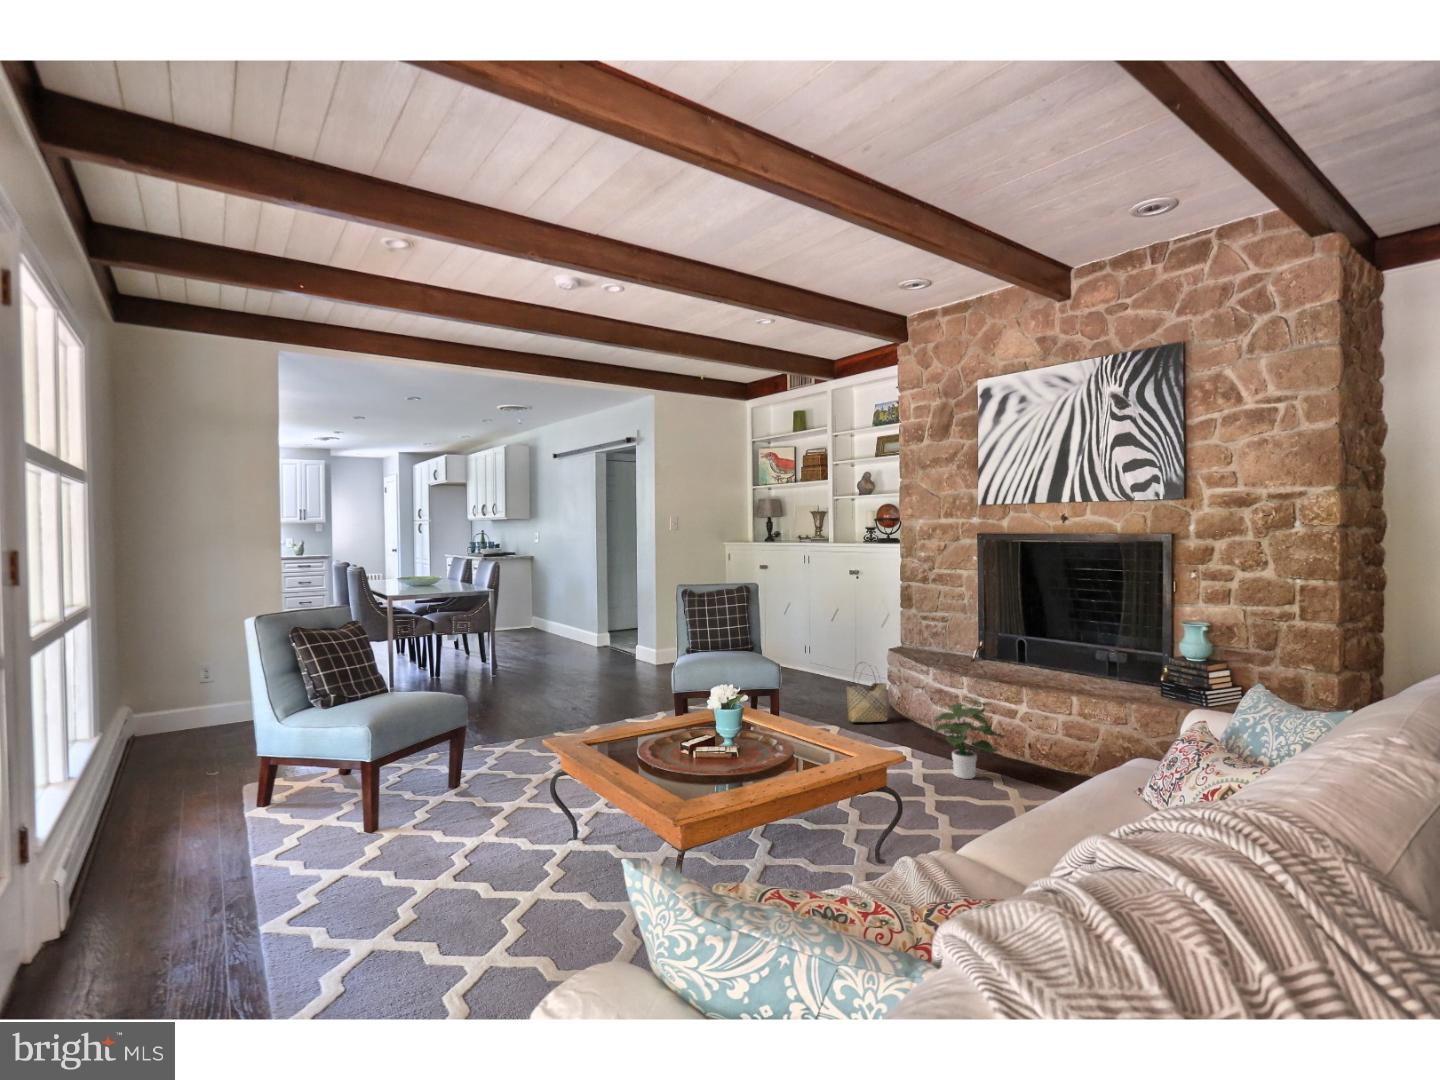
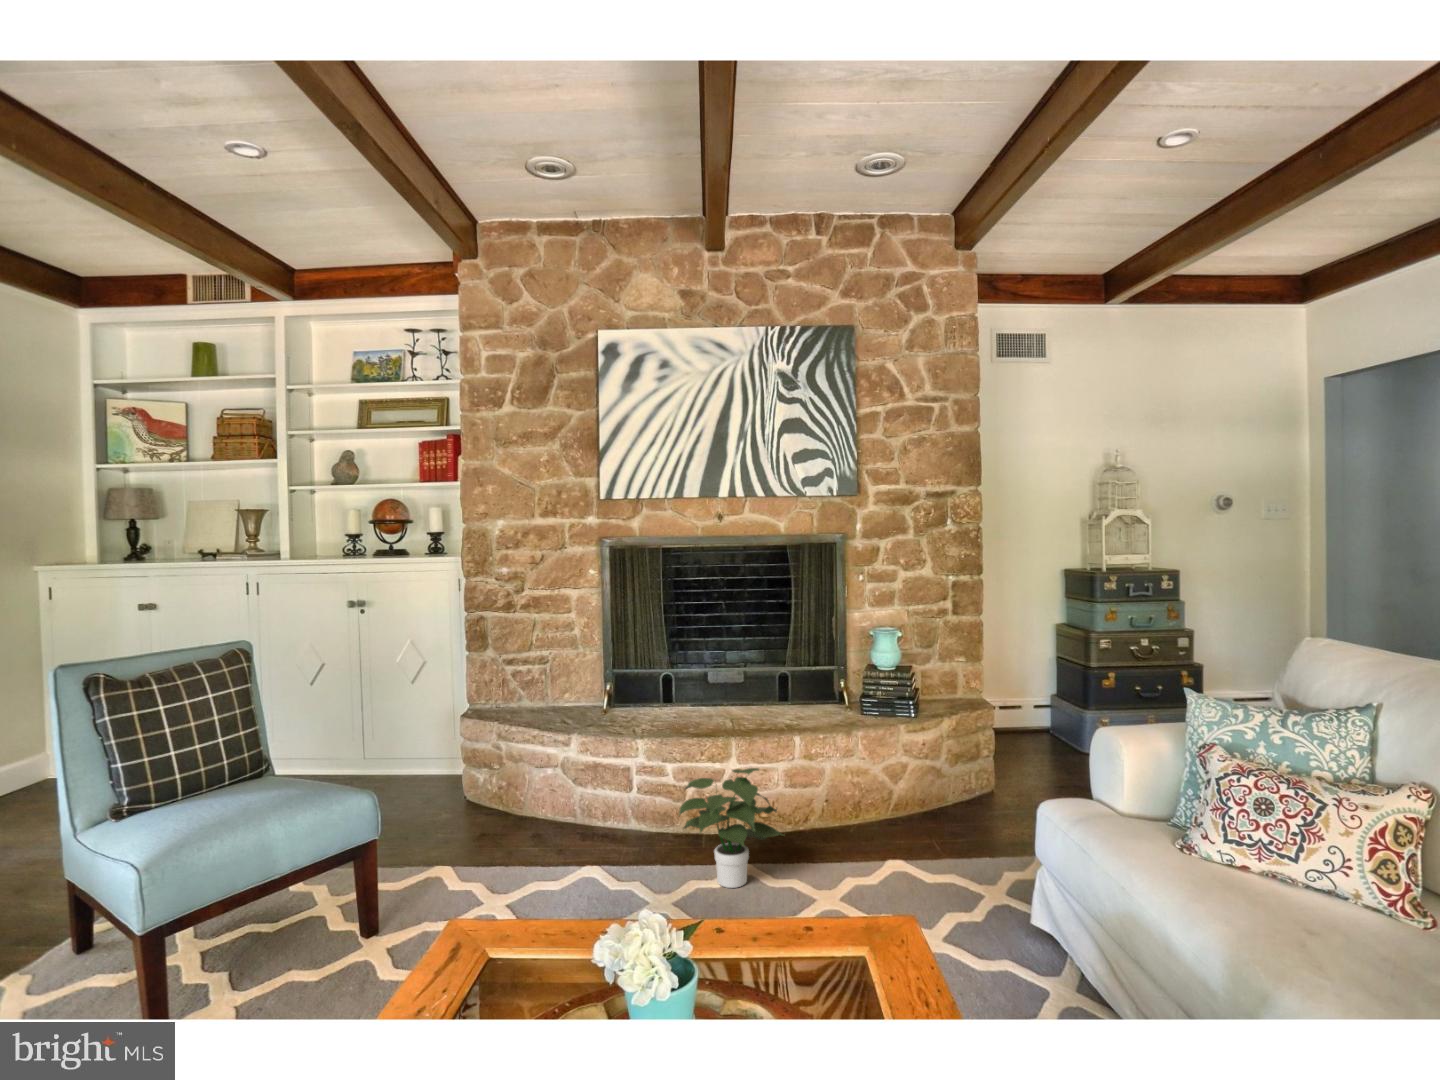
woven basket: present [846,682,888,722] -> none [440,748,502,853]

